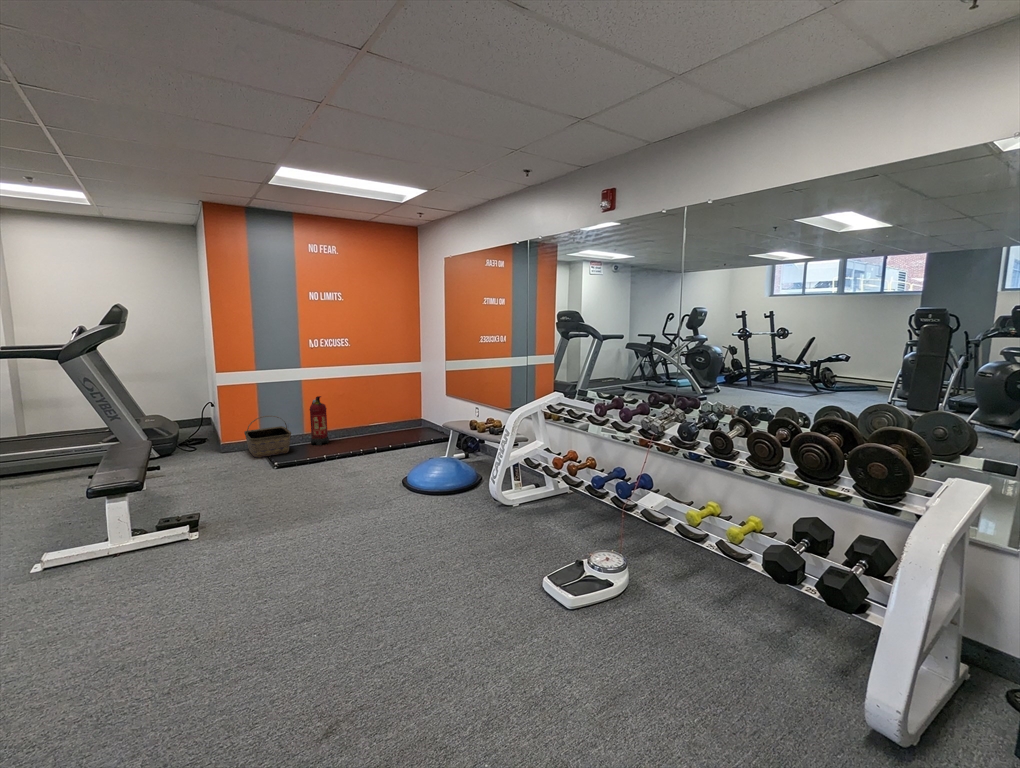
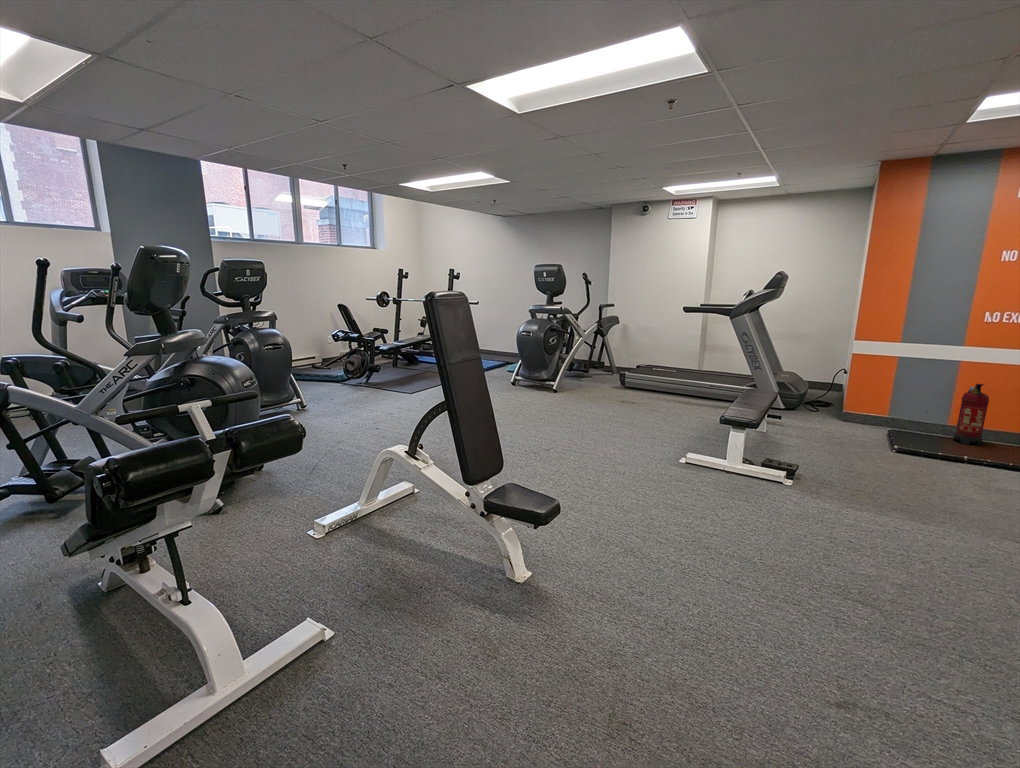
basket: present [244,416,291,458] -> none [870,394,927,441]

